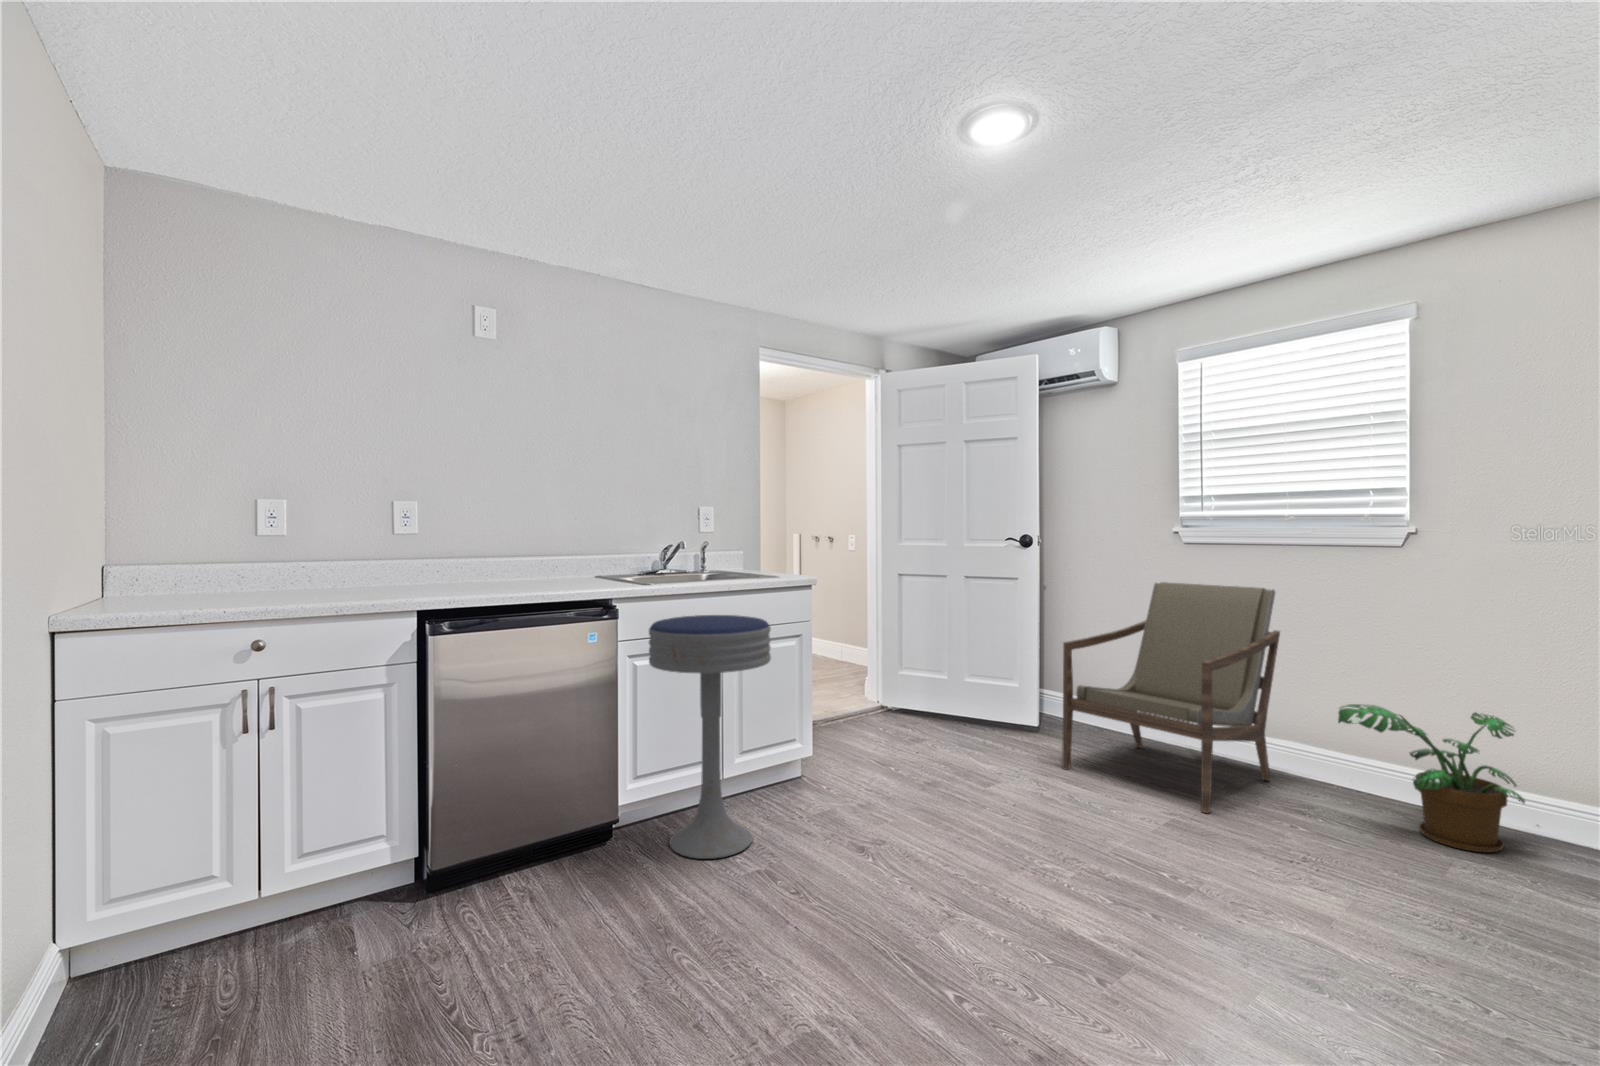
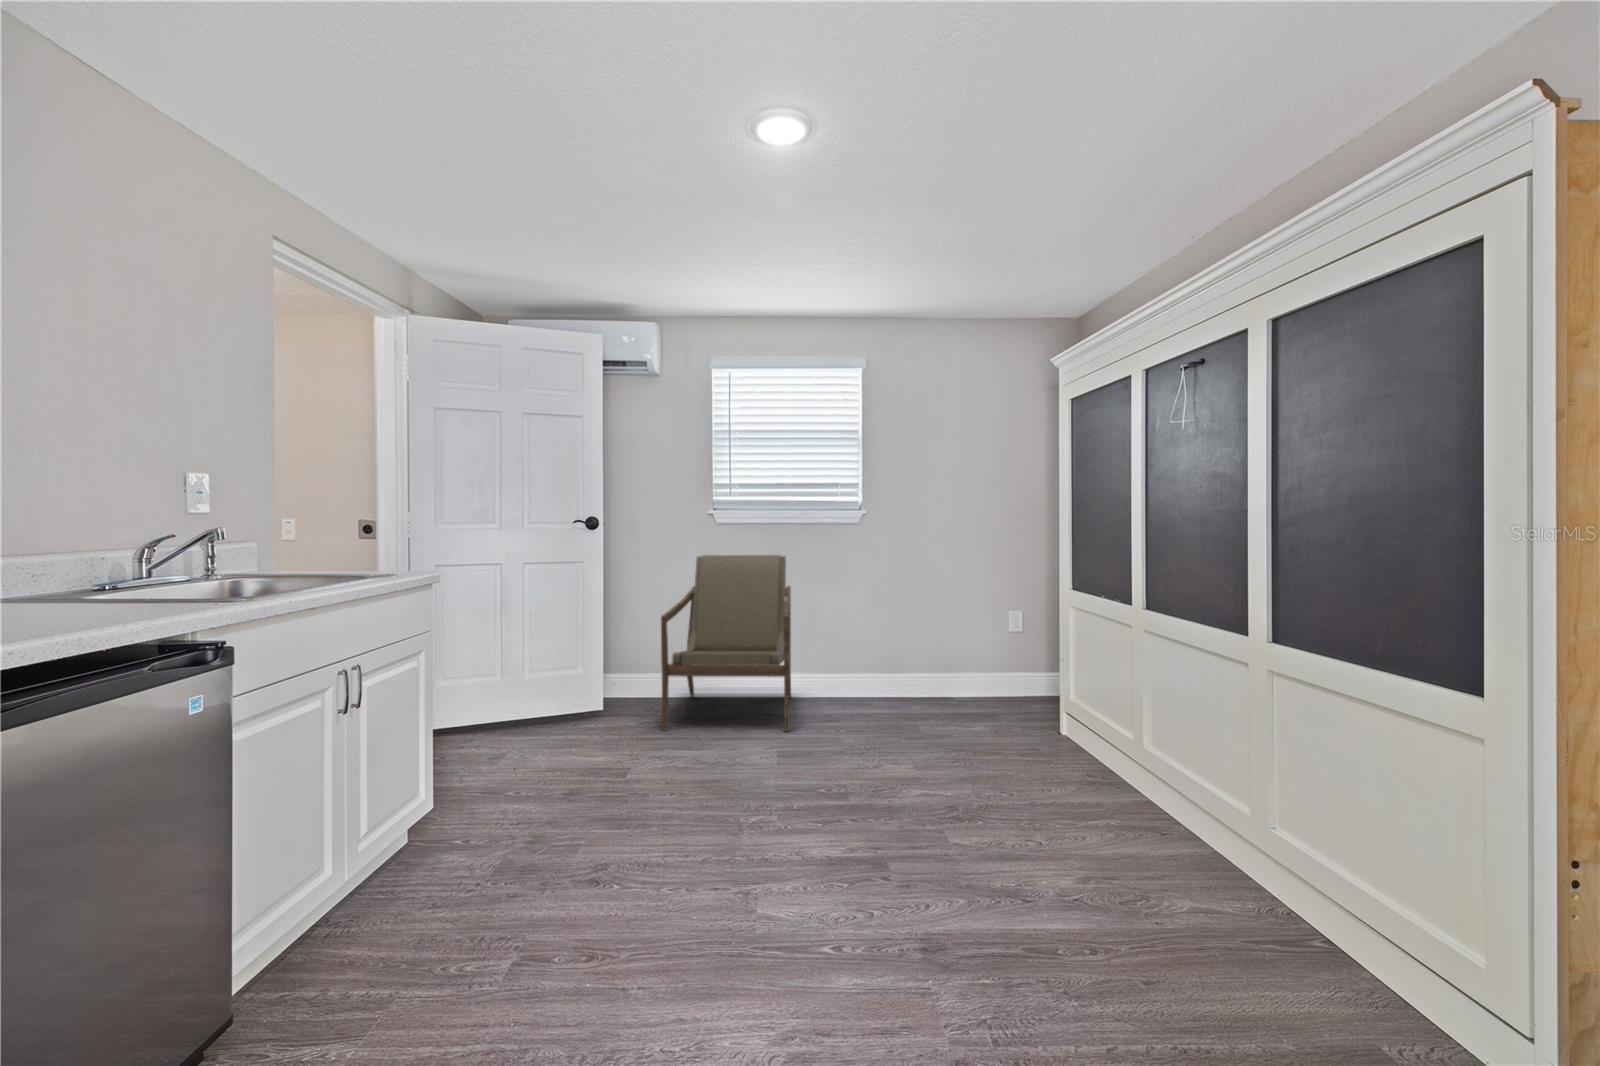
bar stool: present [649,615,771,859] -> none [282,639,488,1004]
potted plant: present [1338,704,1525,852] -> none [851,623,932,708]

